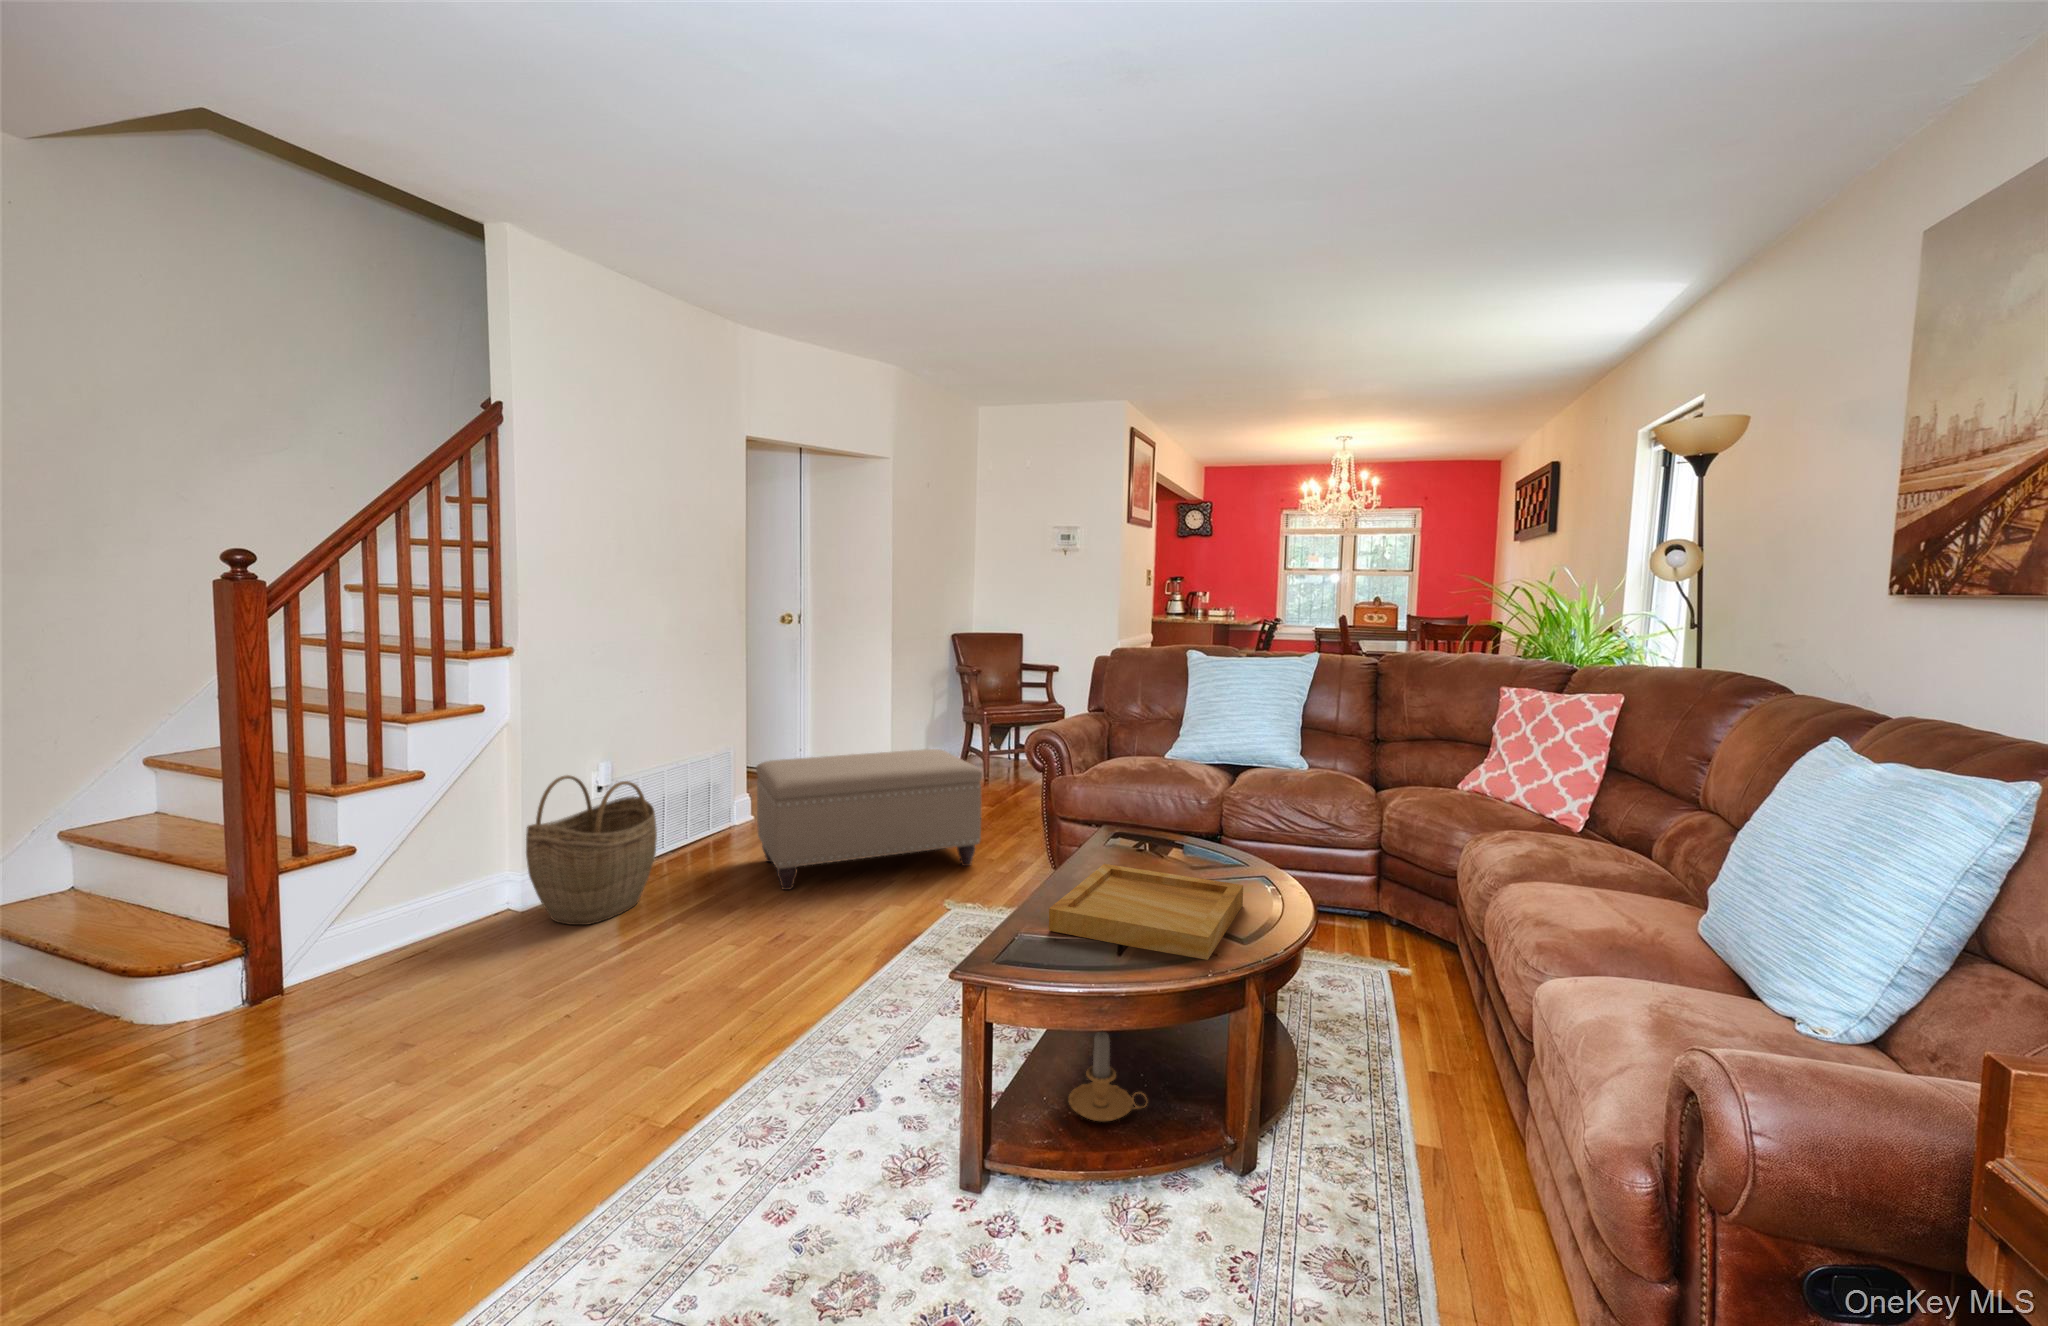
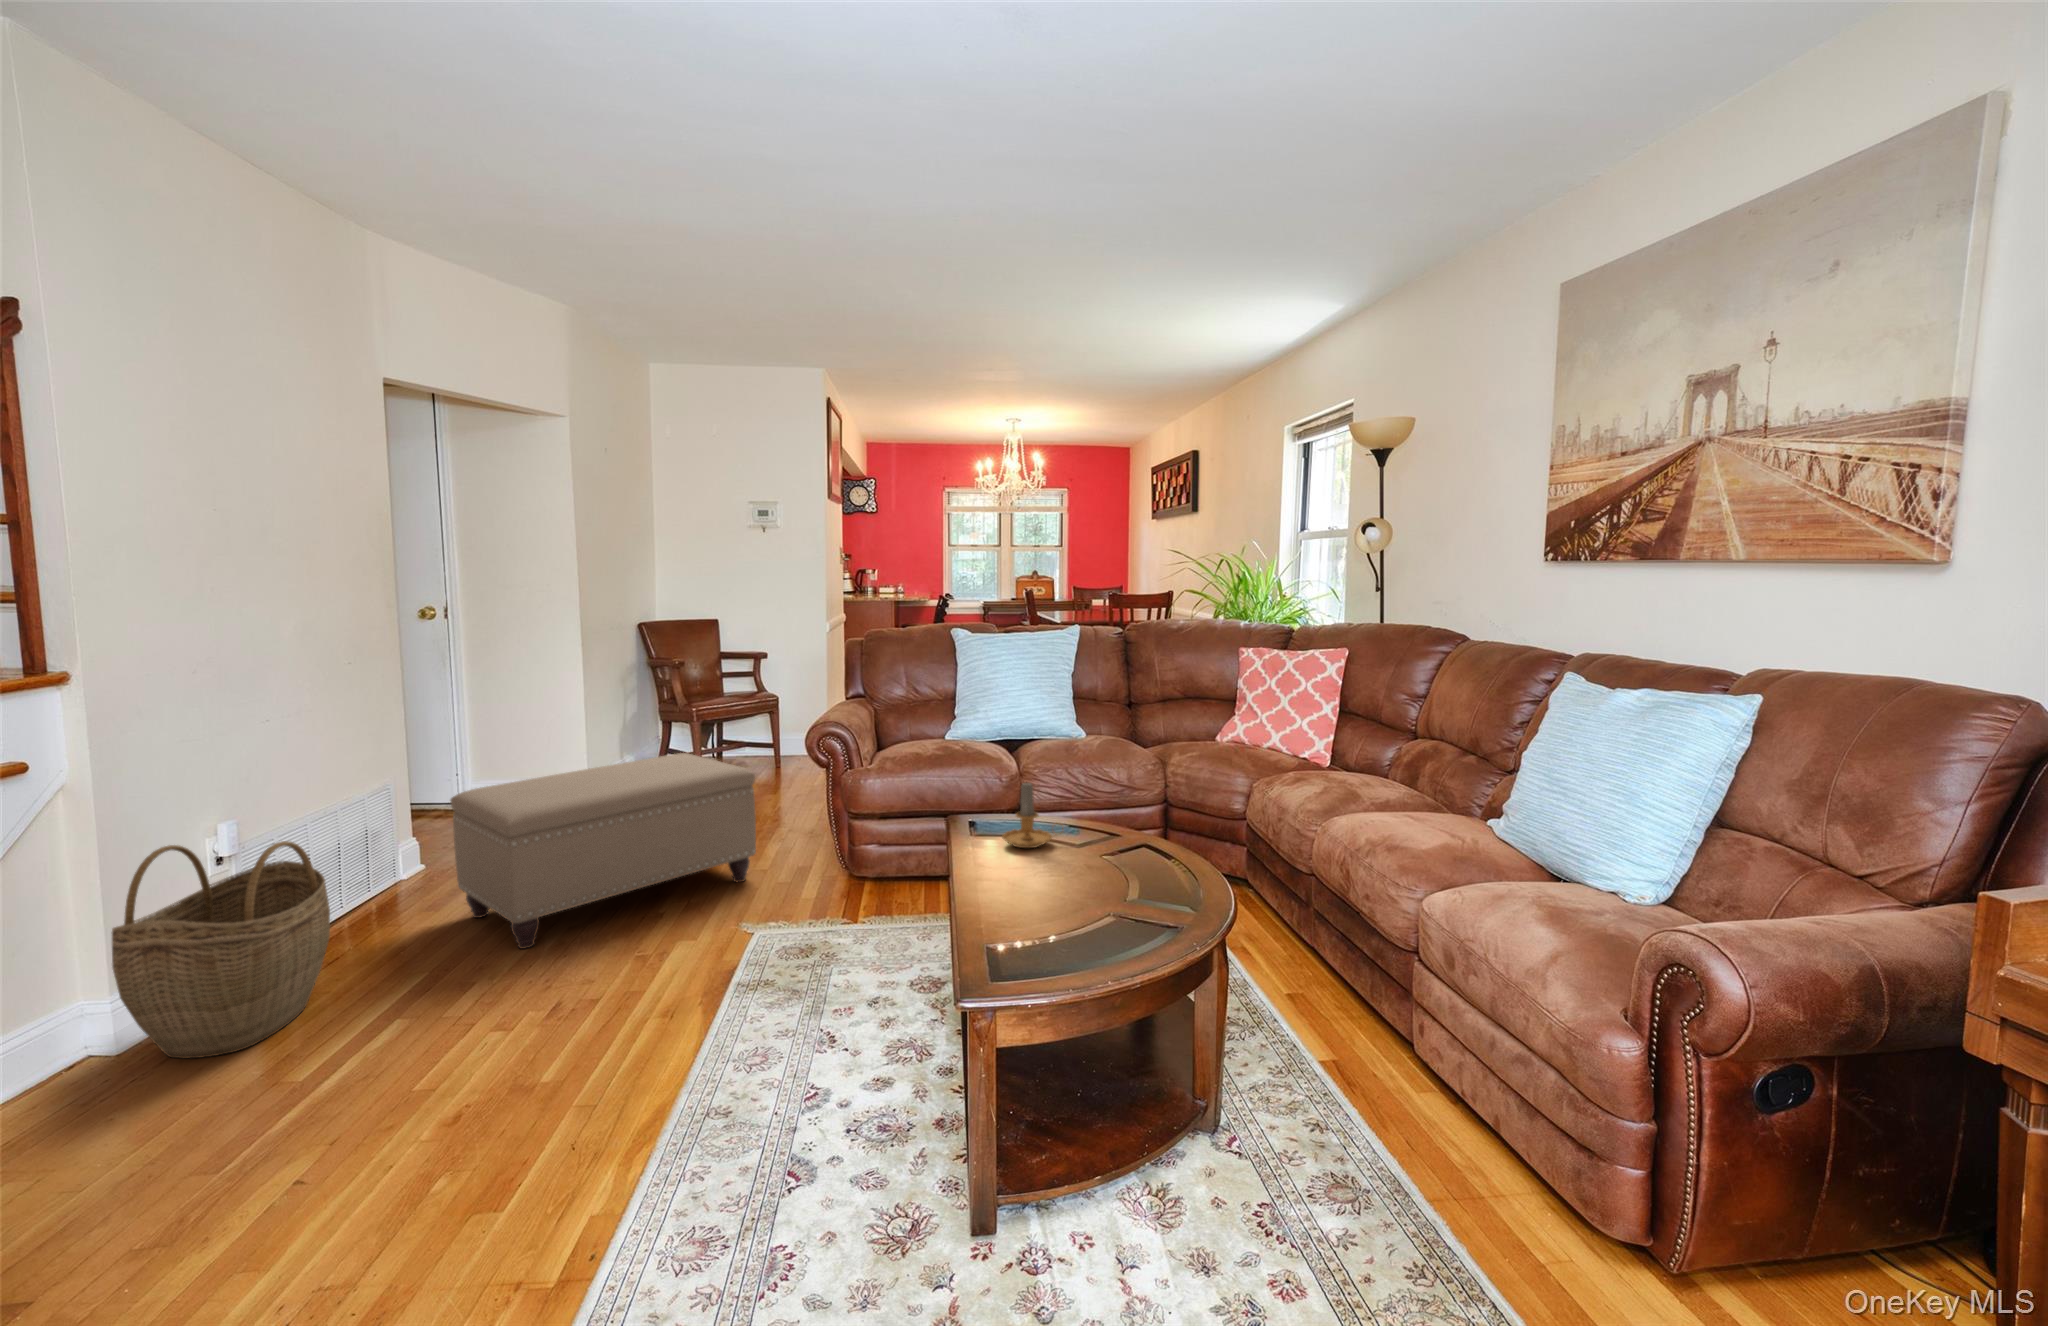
tray: present [1049,864,1243,960] -> none [1008,855,1182,935]
candle: present [1068,1032,1146,1121] -> present [1002,782,1063,848]

